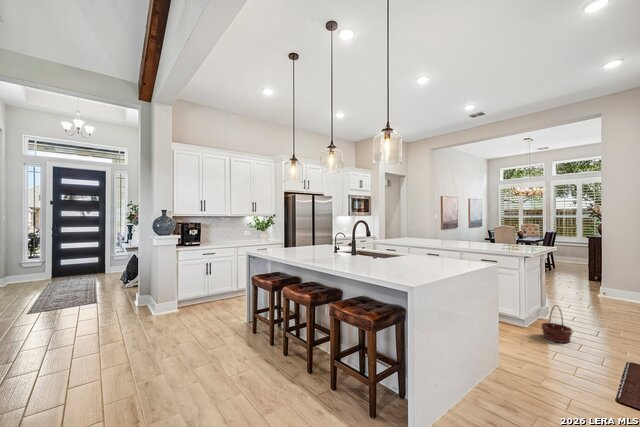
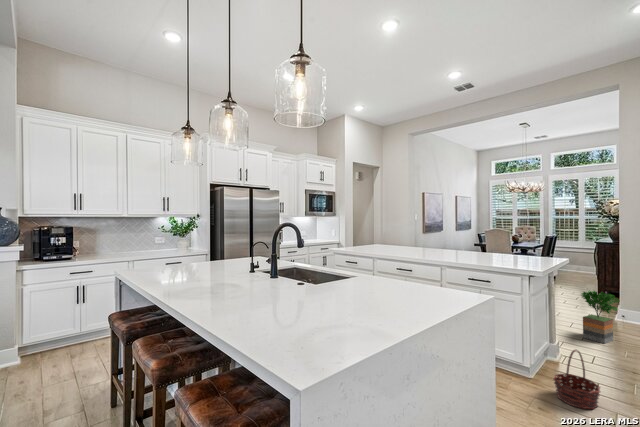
potted tree: none [567,271,598,310] -> present [581,290,620,344]

